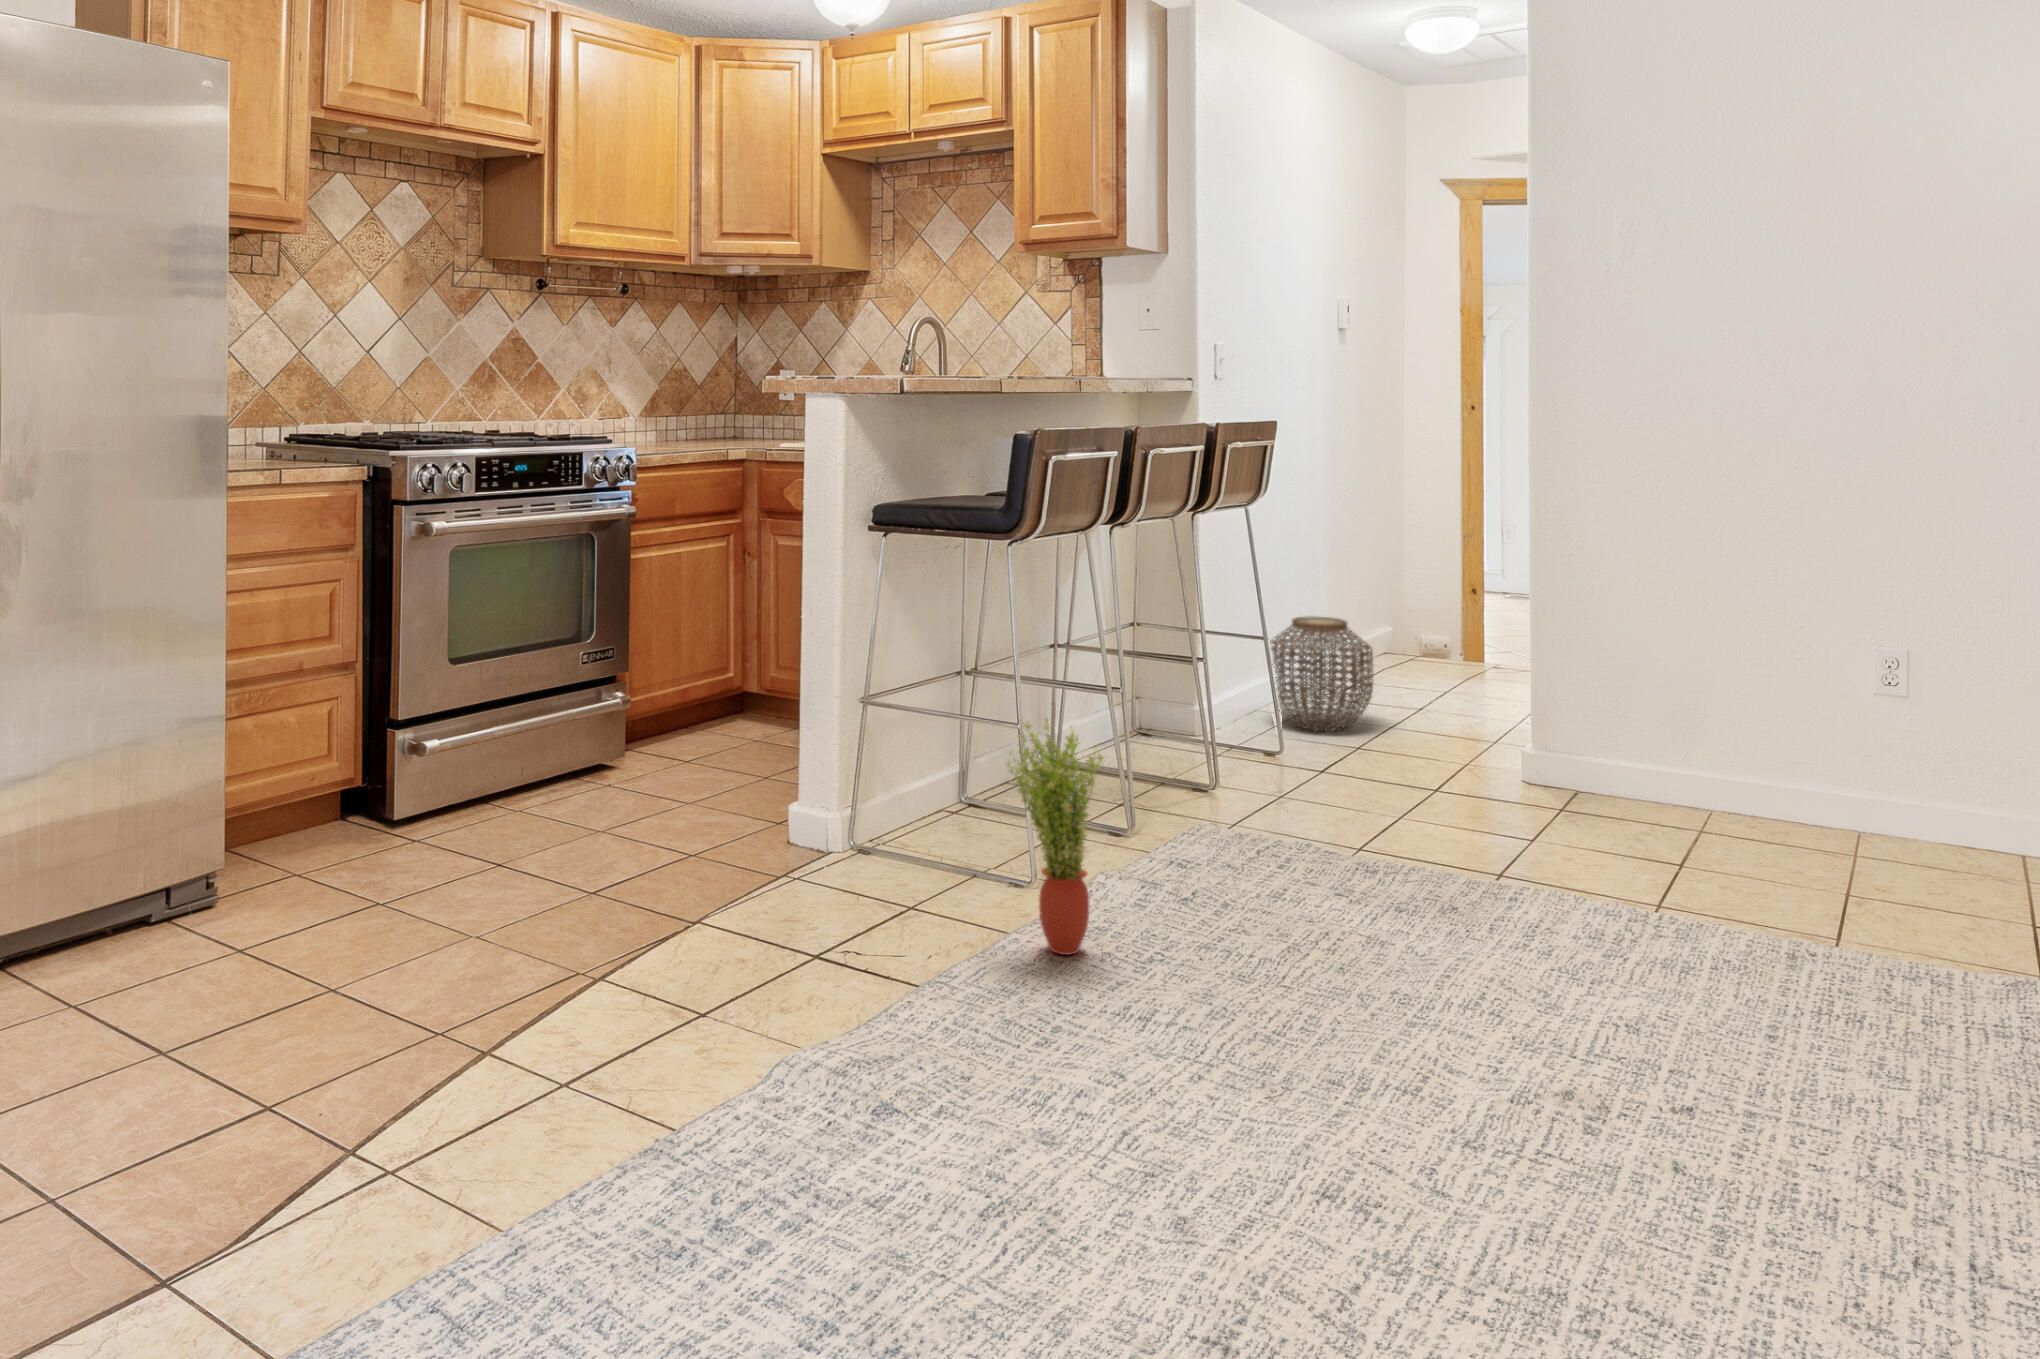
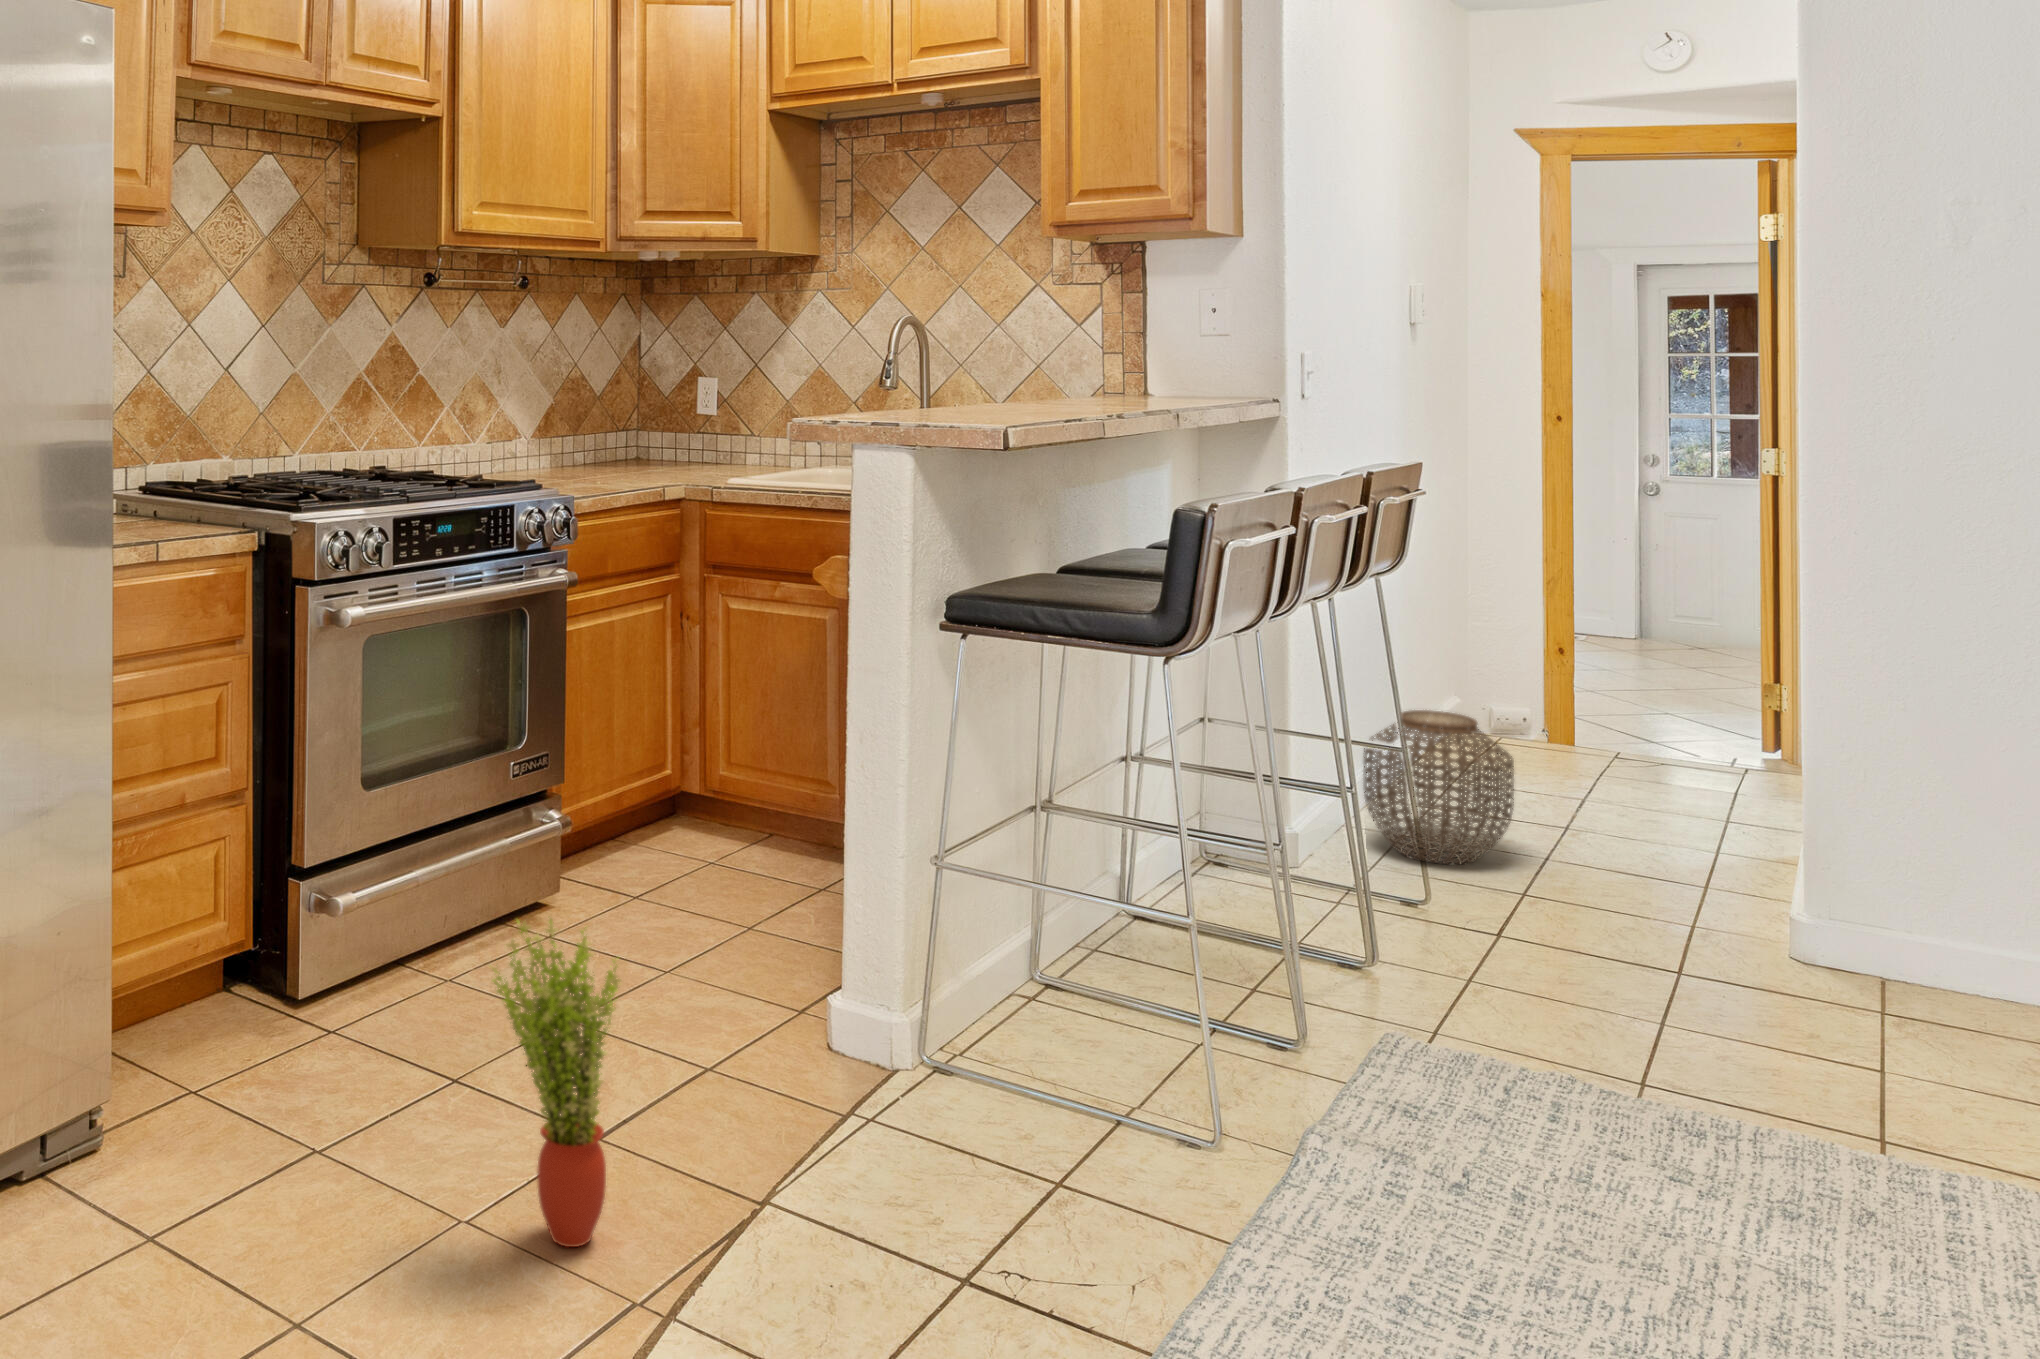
potted plant: present [1007,719,1104,955] -> present [492,920,621,1247]

